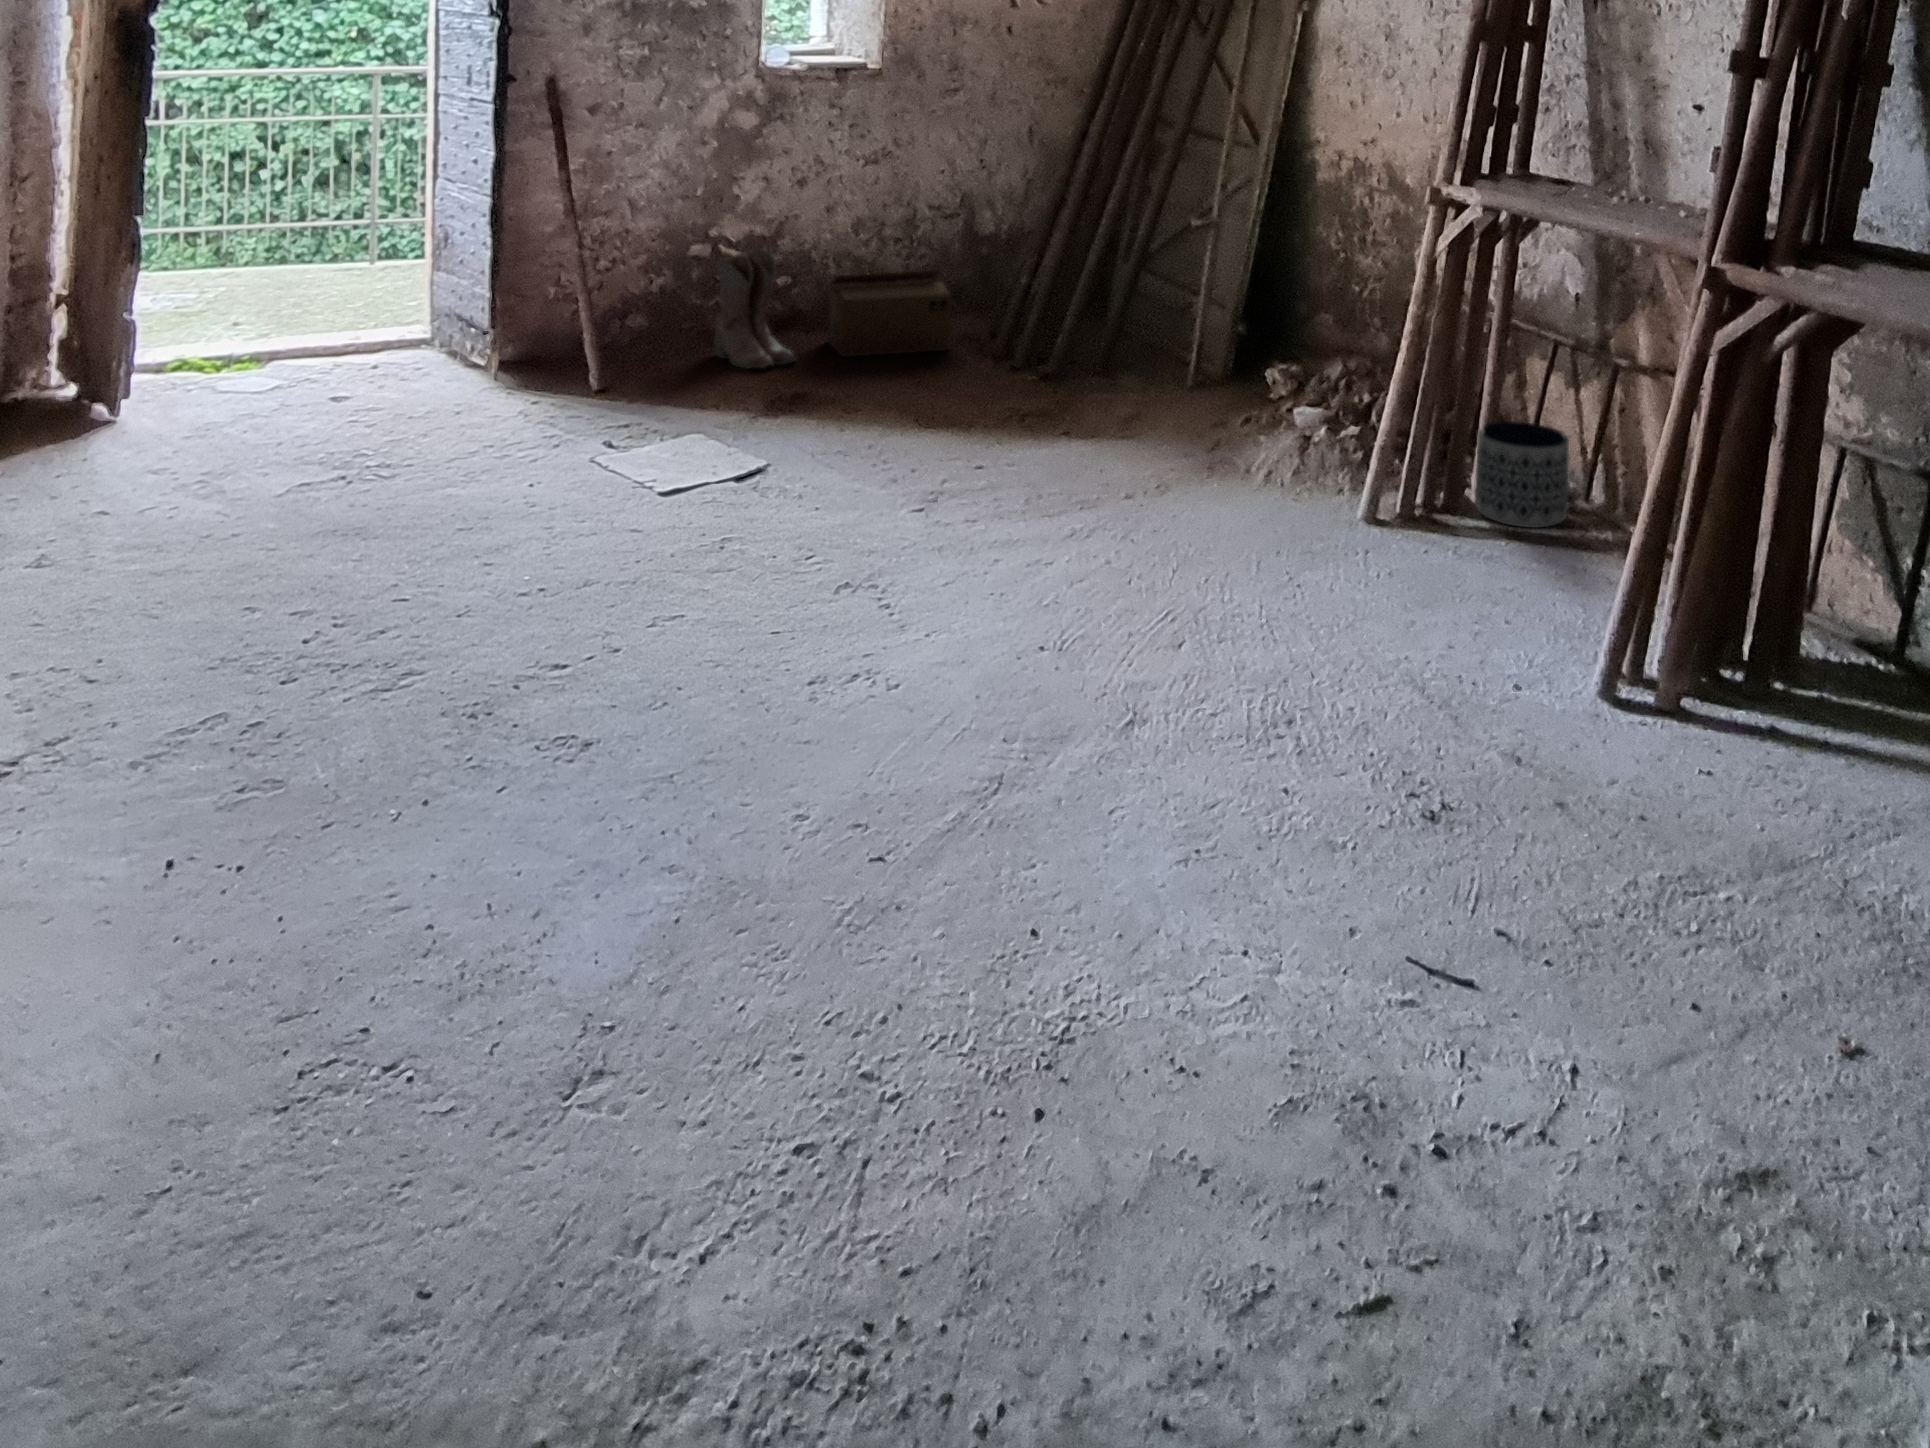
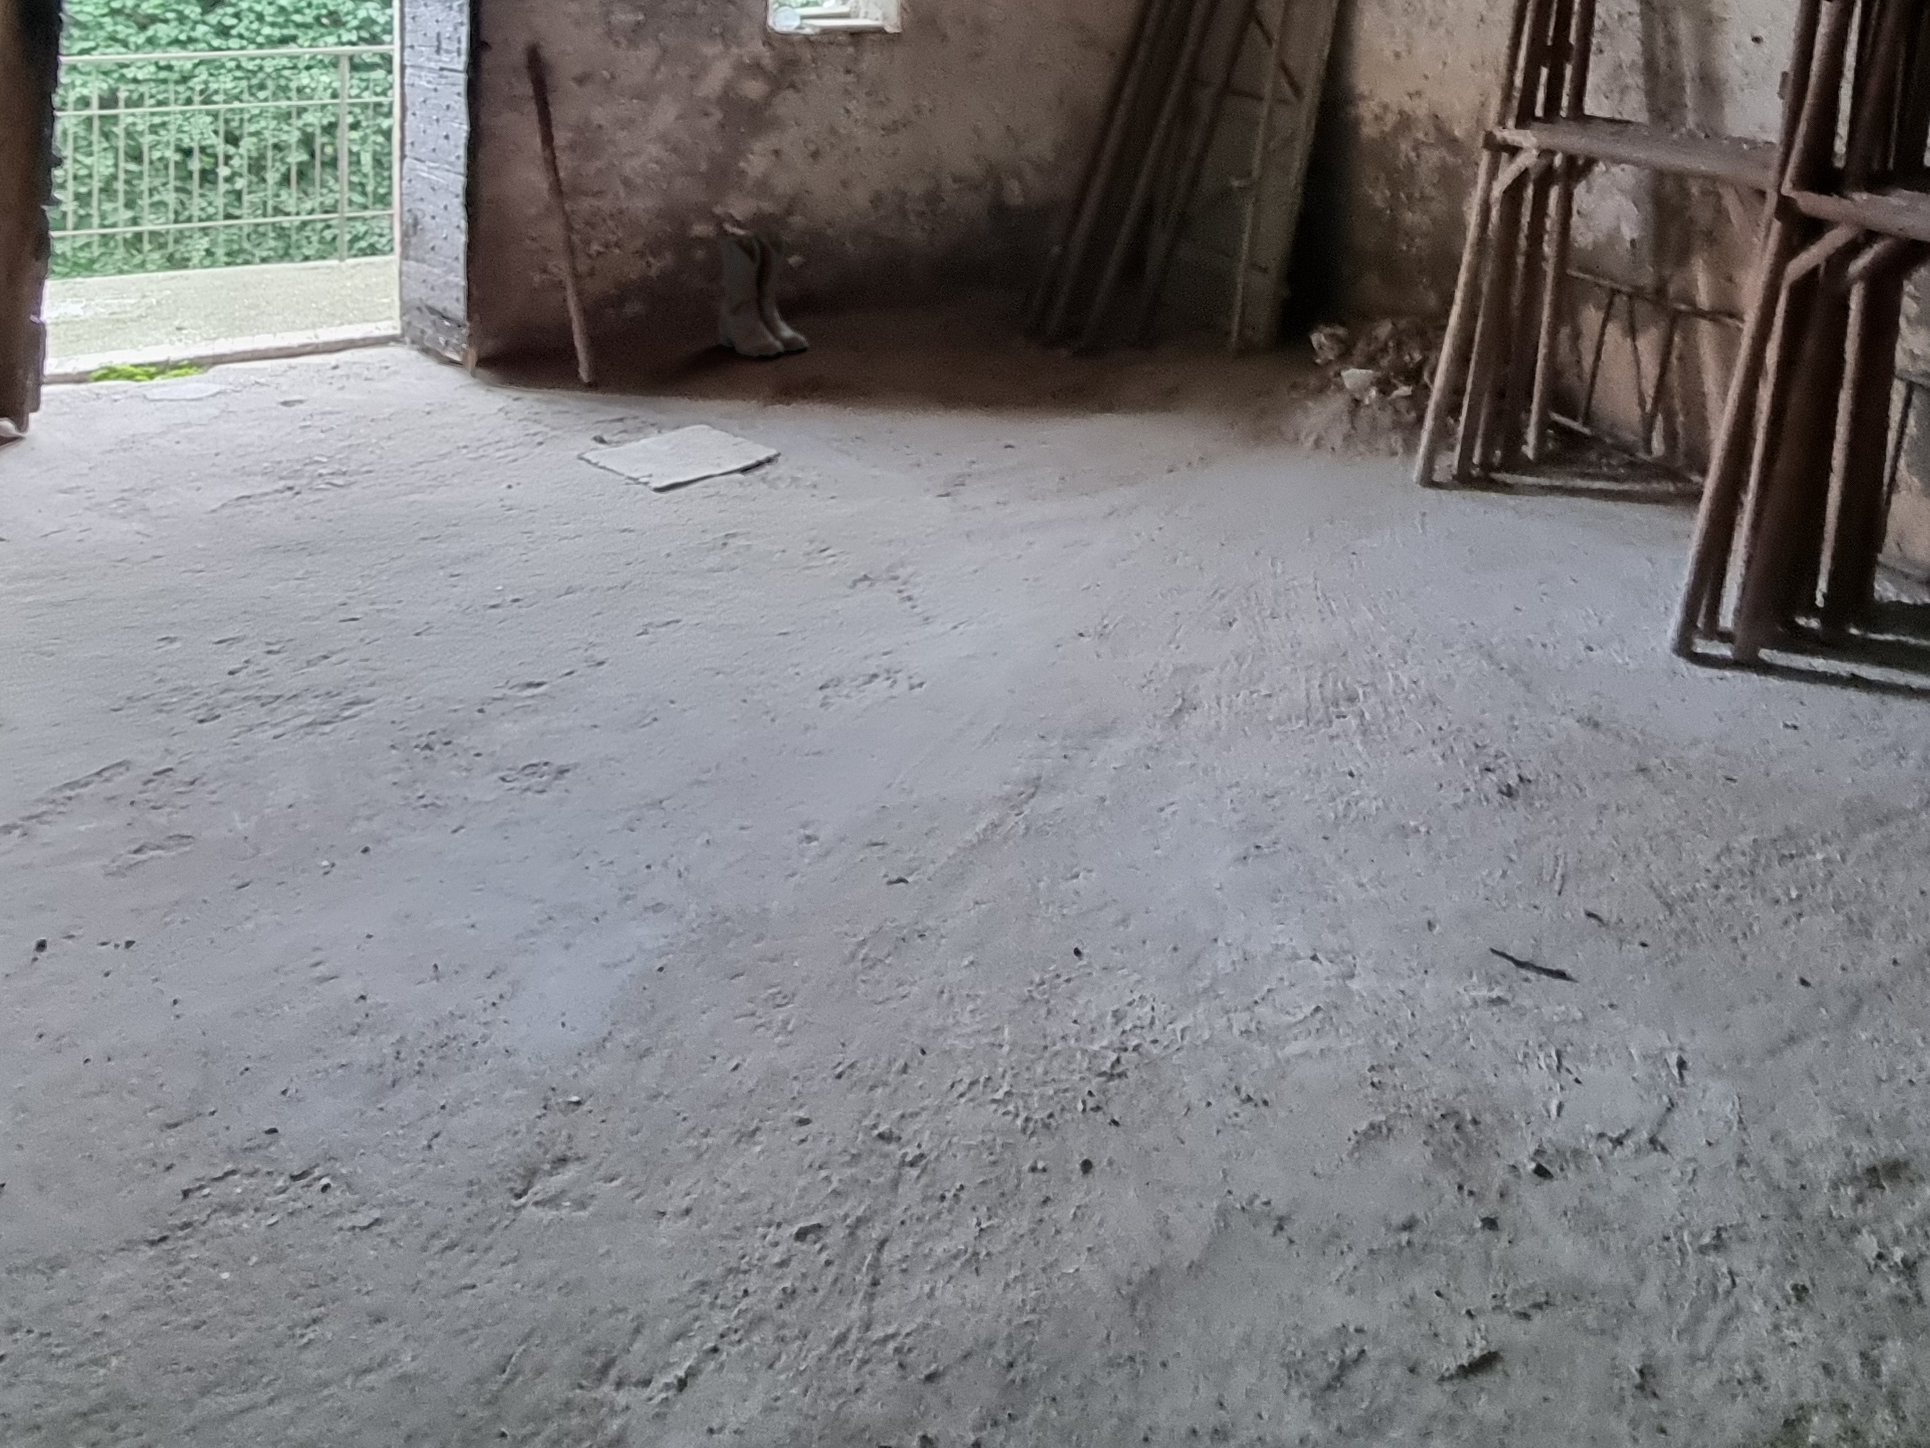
cardboard box: present [827,271,964,357] -> none [843,246,996,341]
planter: present [1476,421,1569,527] -> none [1536,377,1631,486]

